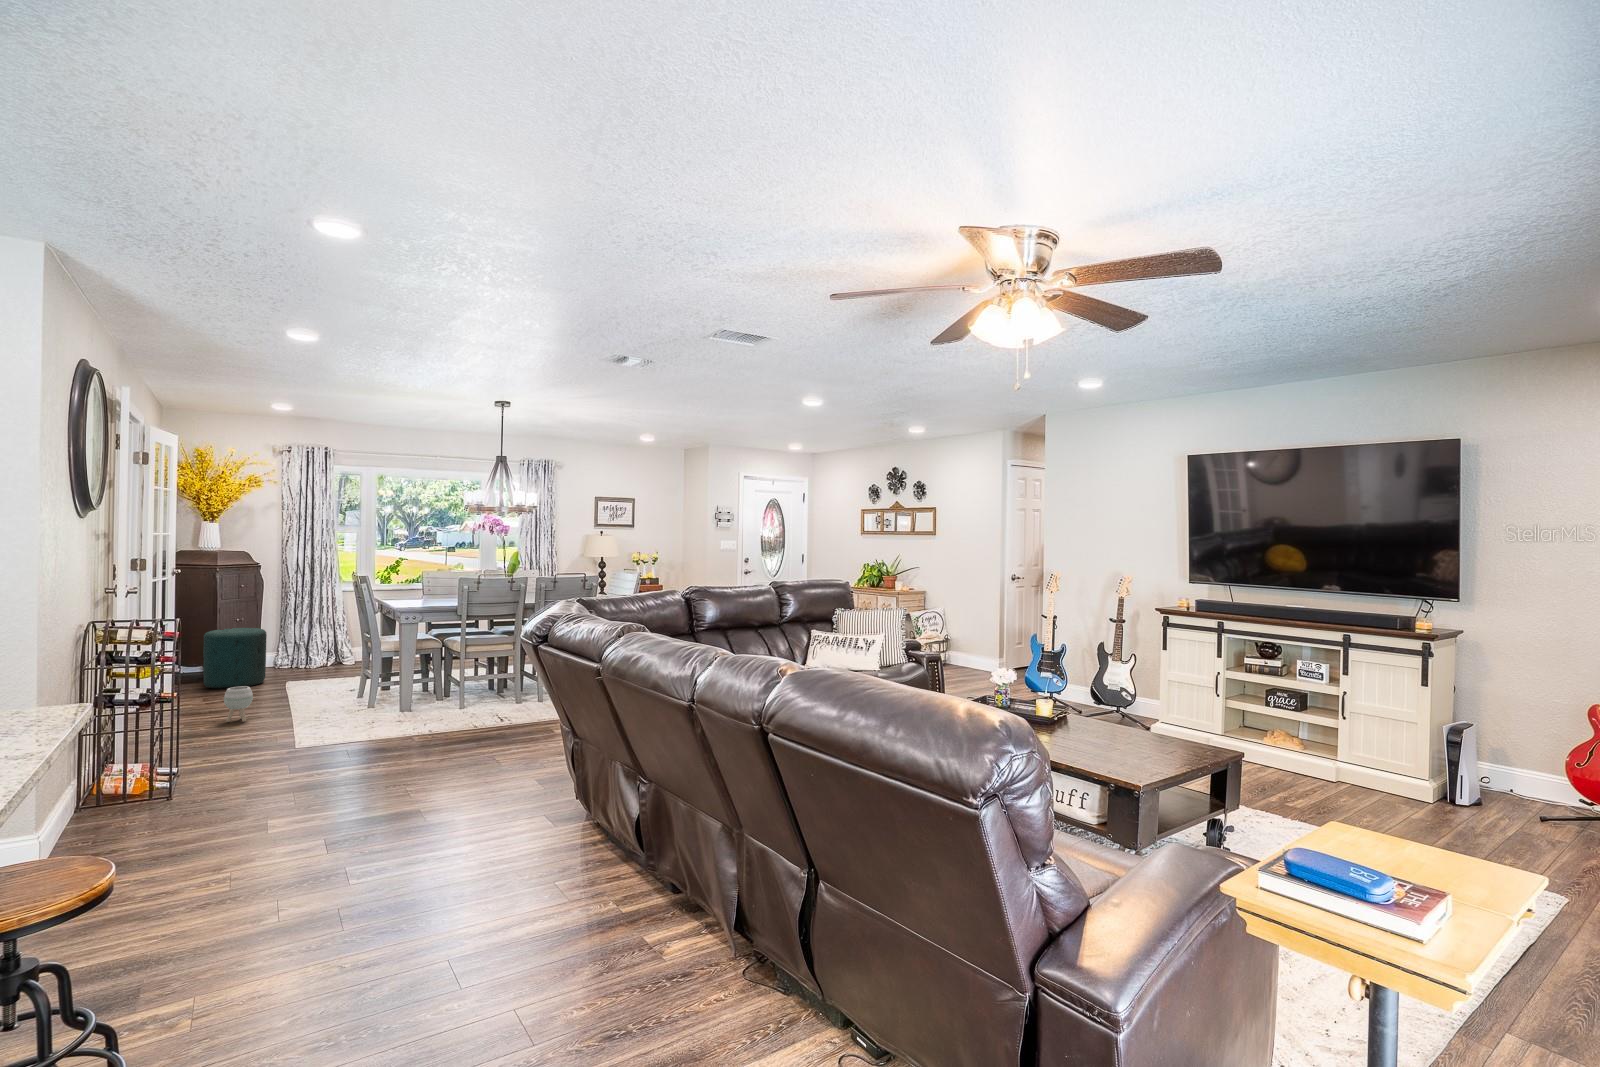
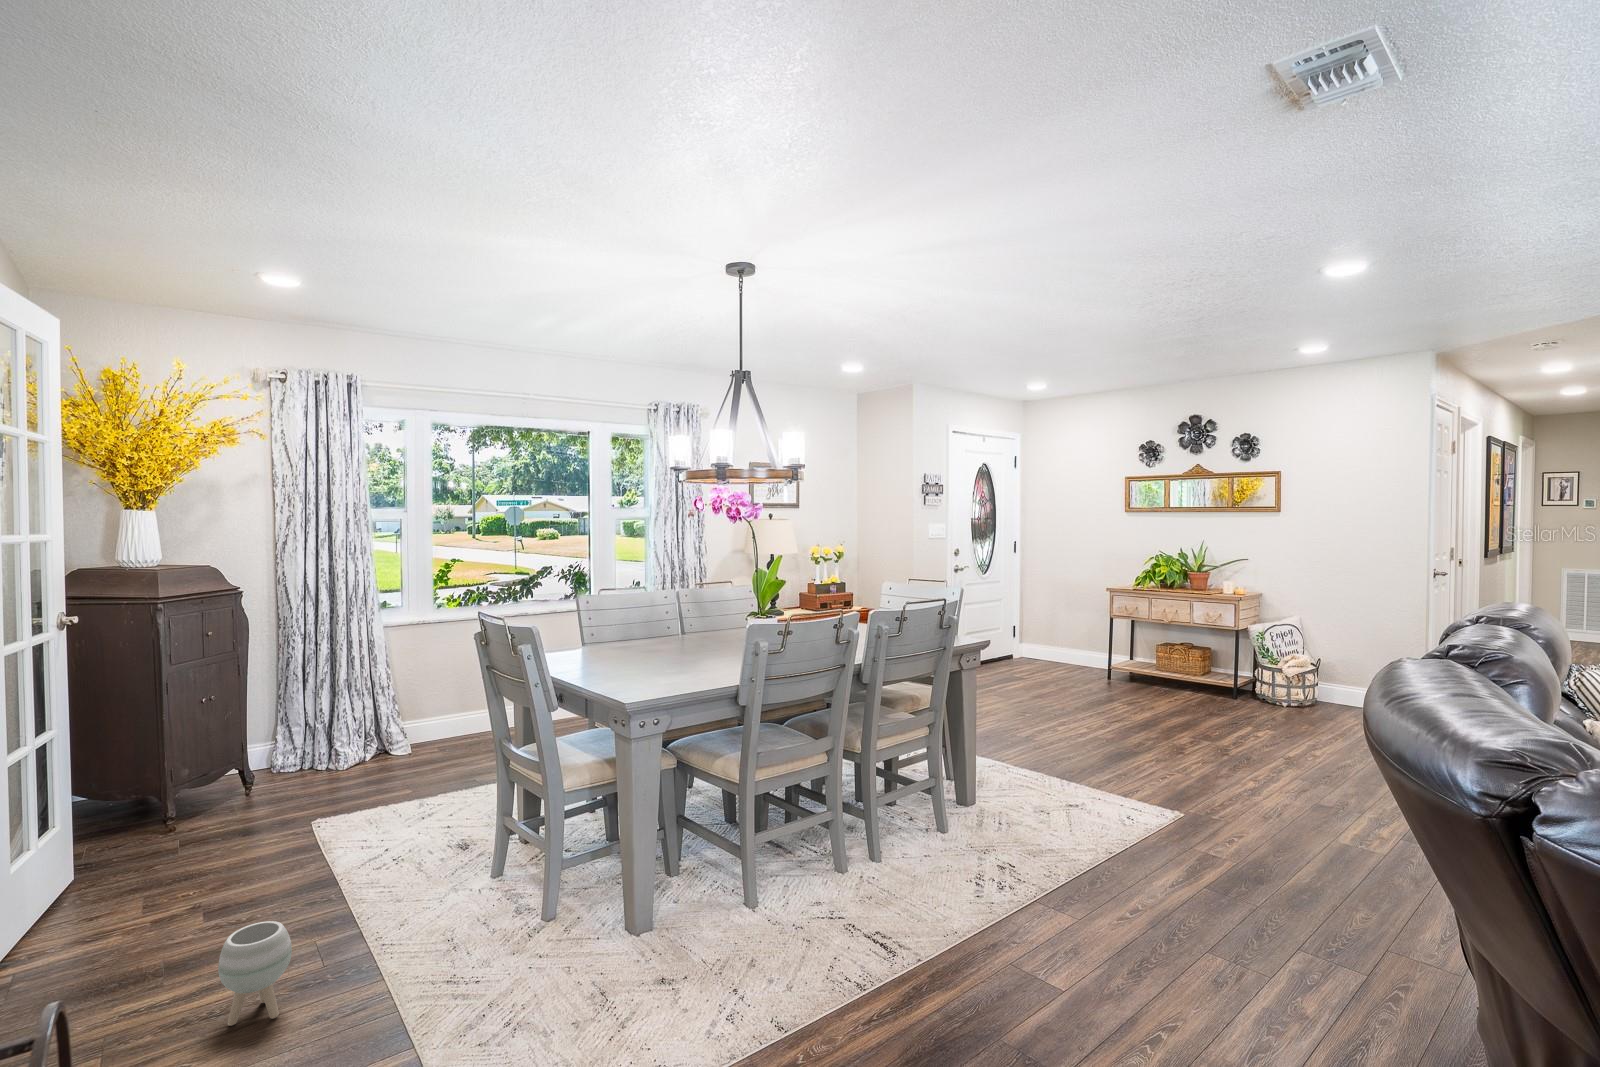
ottoman: present [203,628,267,689] -> none [138,718,269,856]

